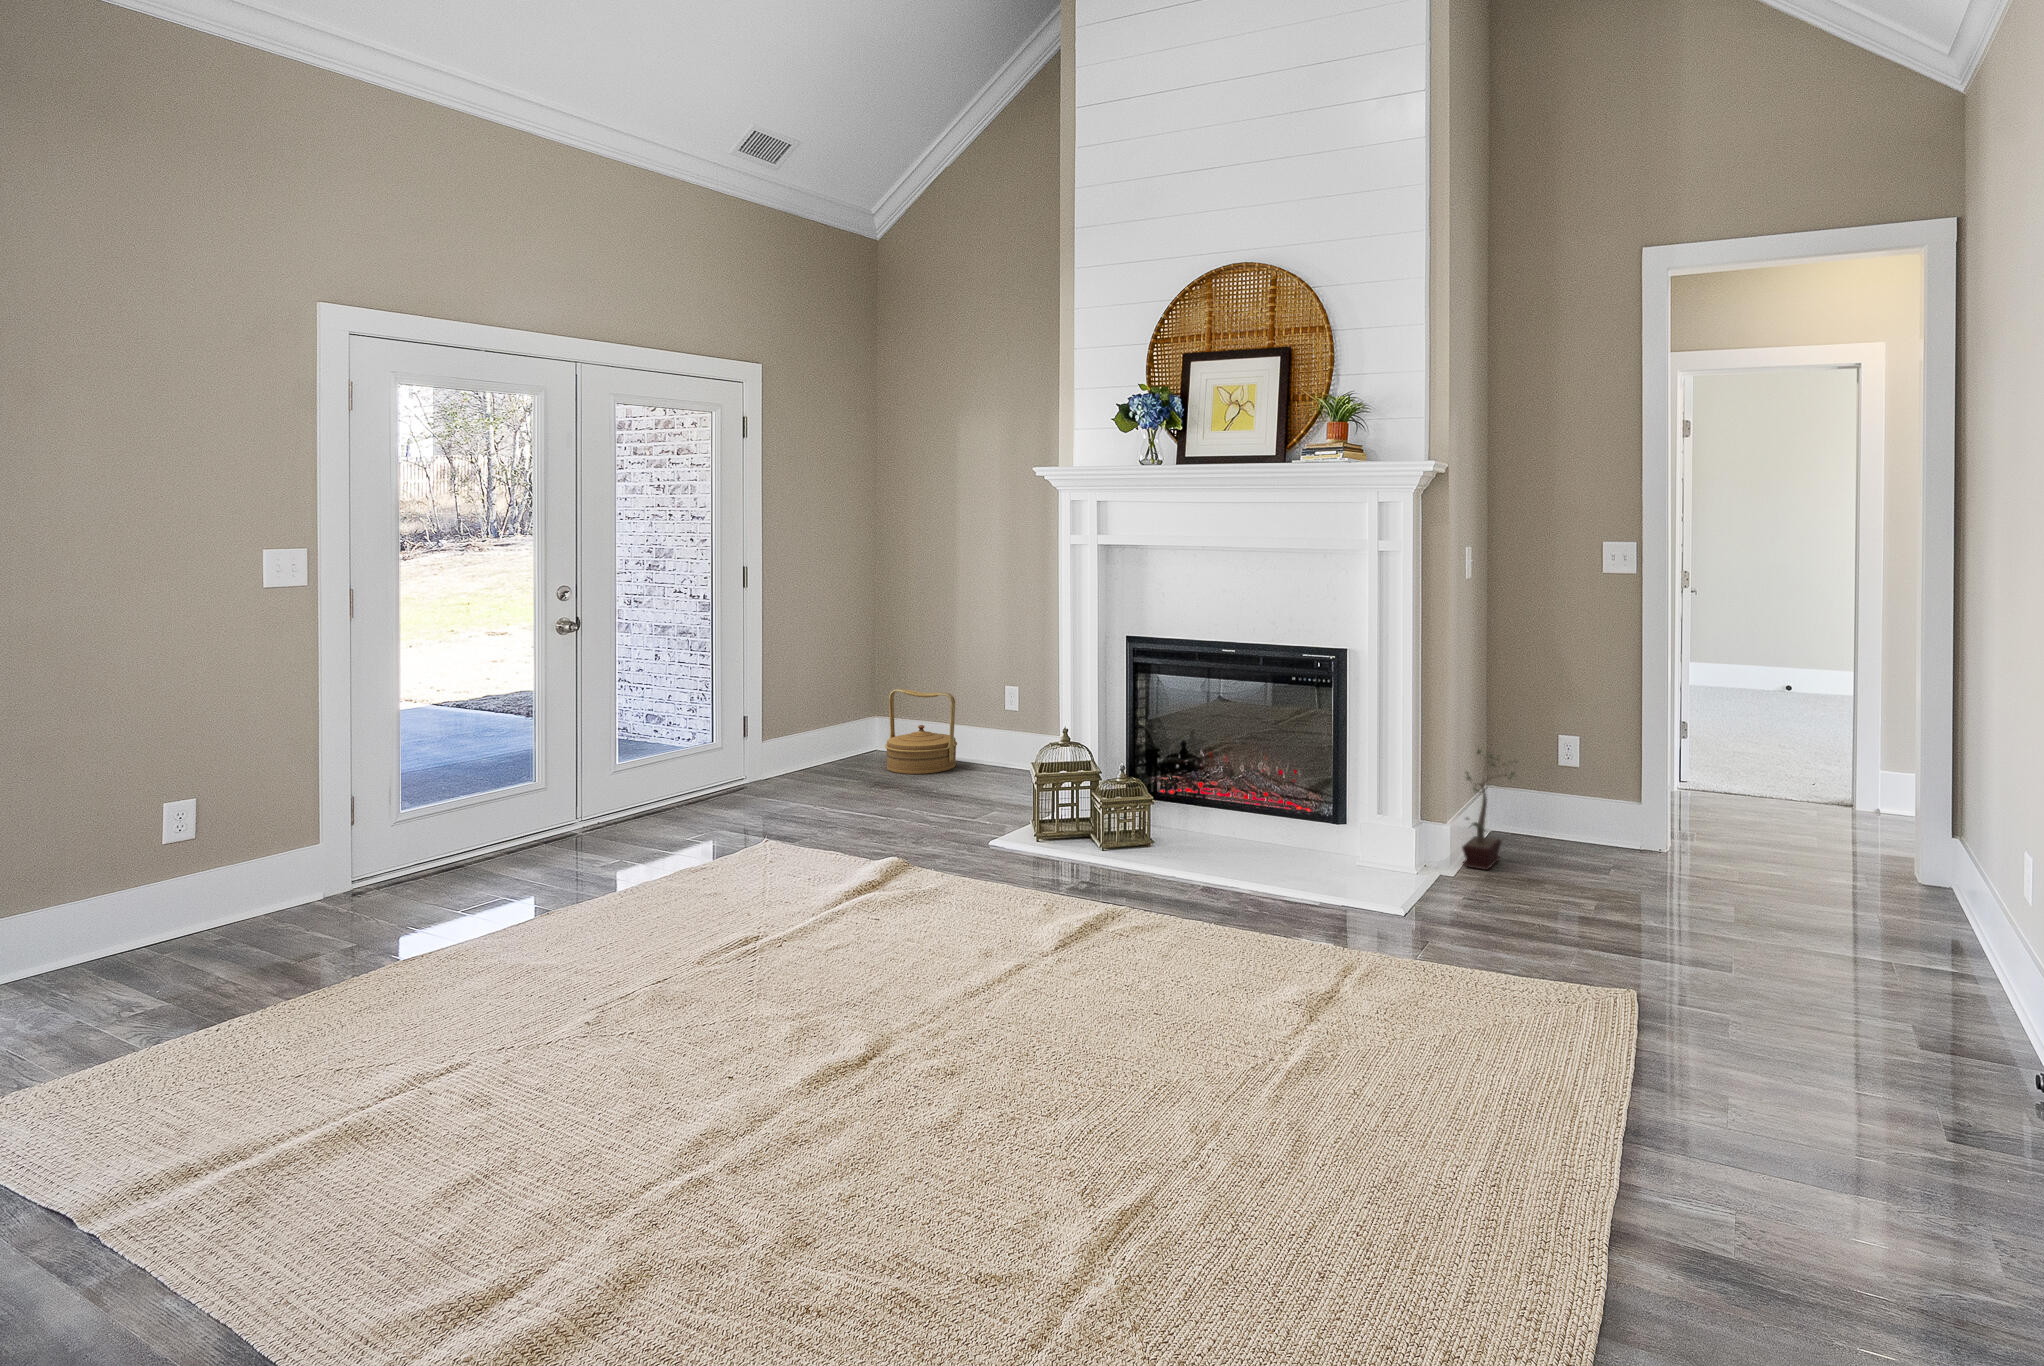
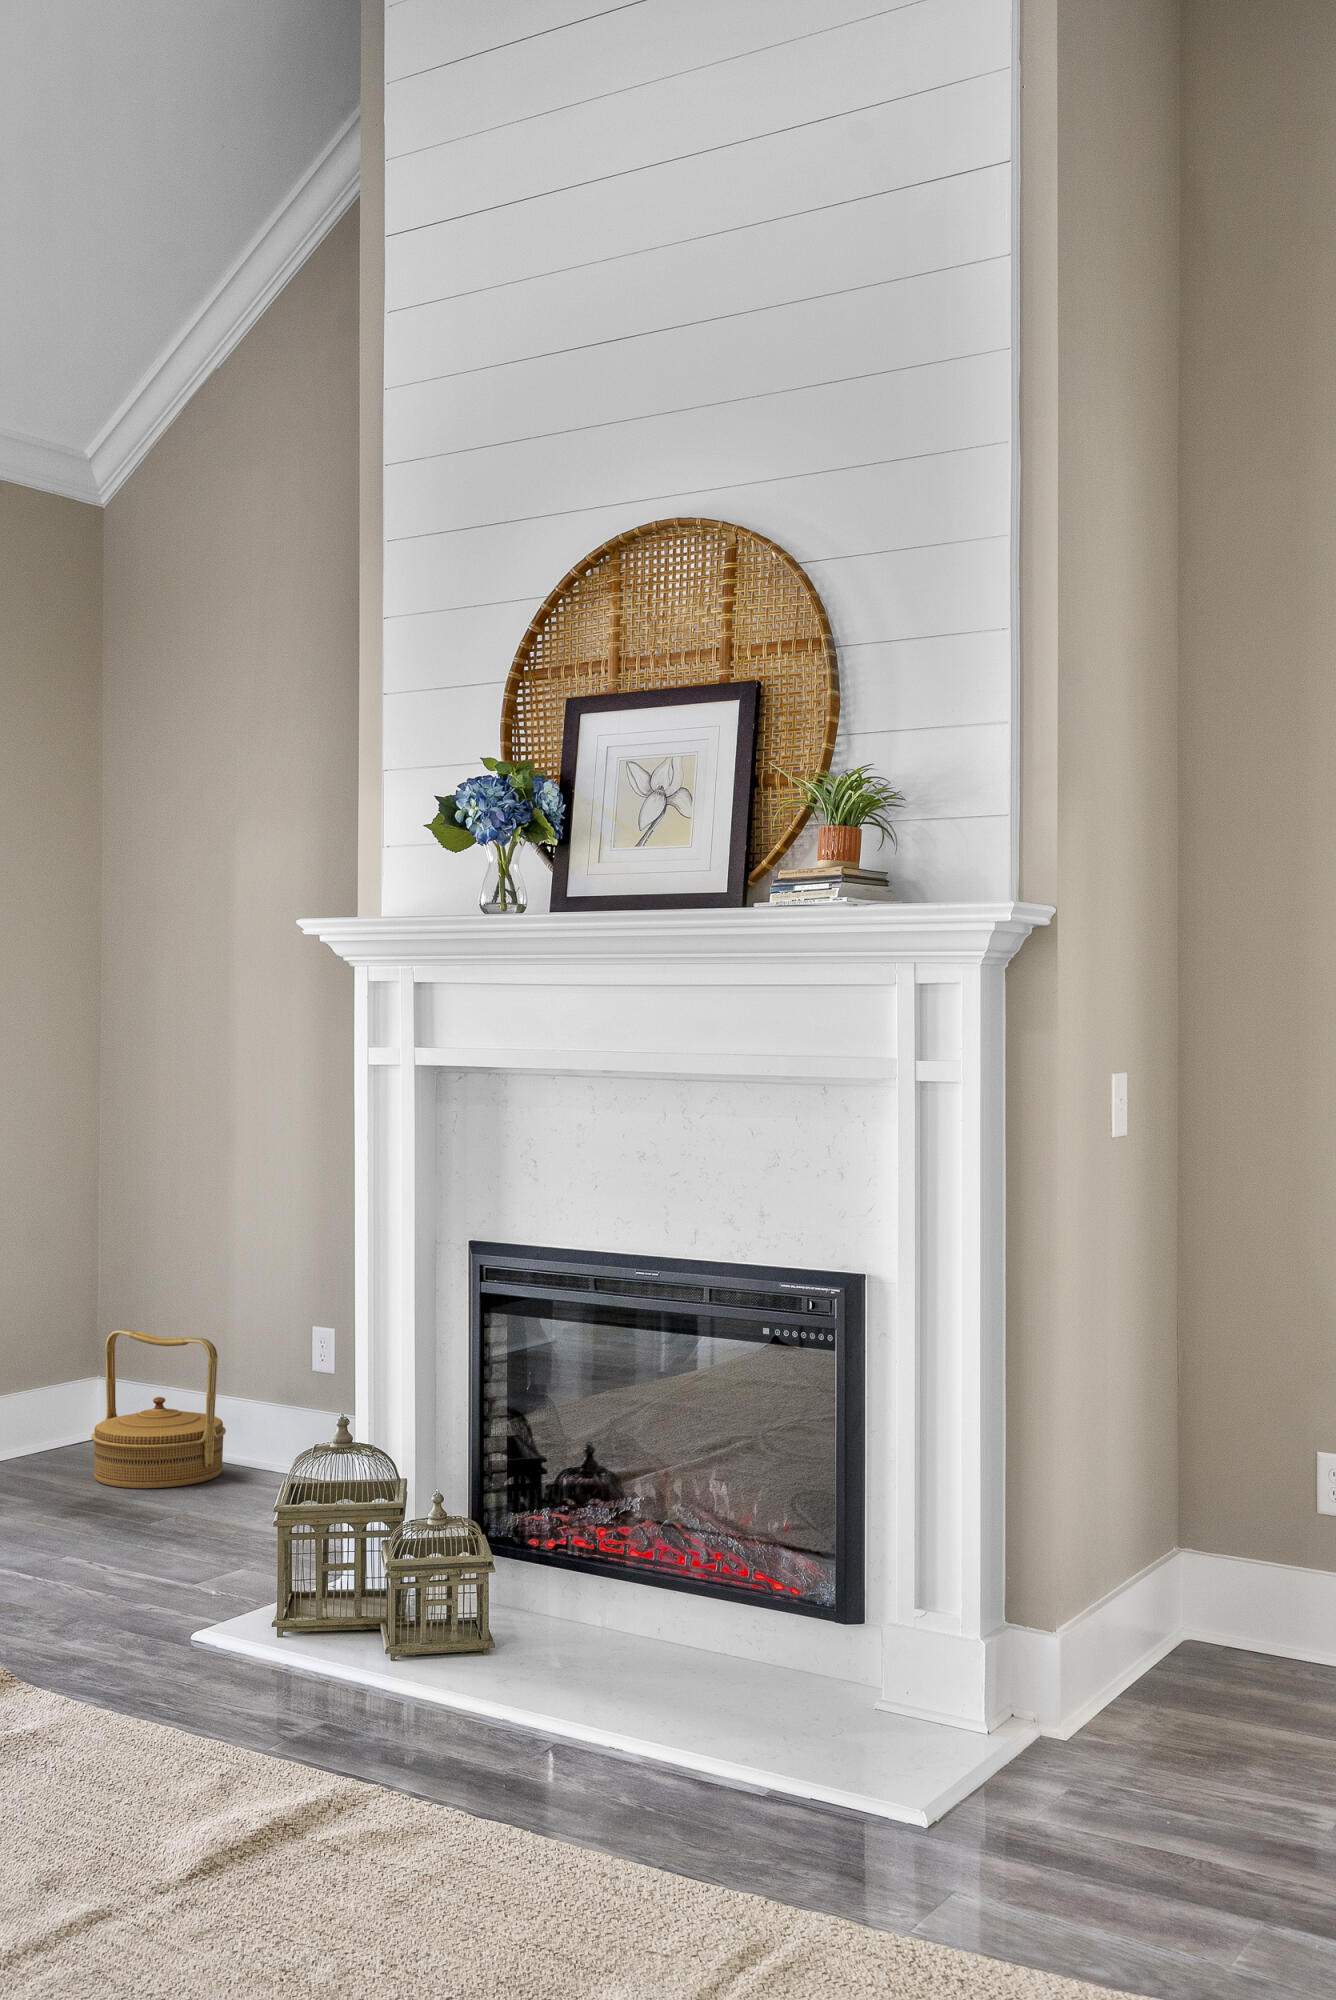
potted plant: present [1462,749,1518,870] -> none [1093,1460,1219,1721]

